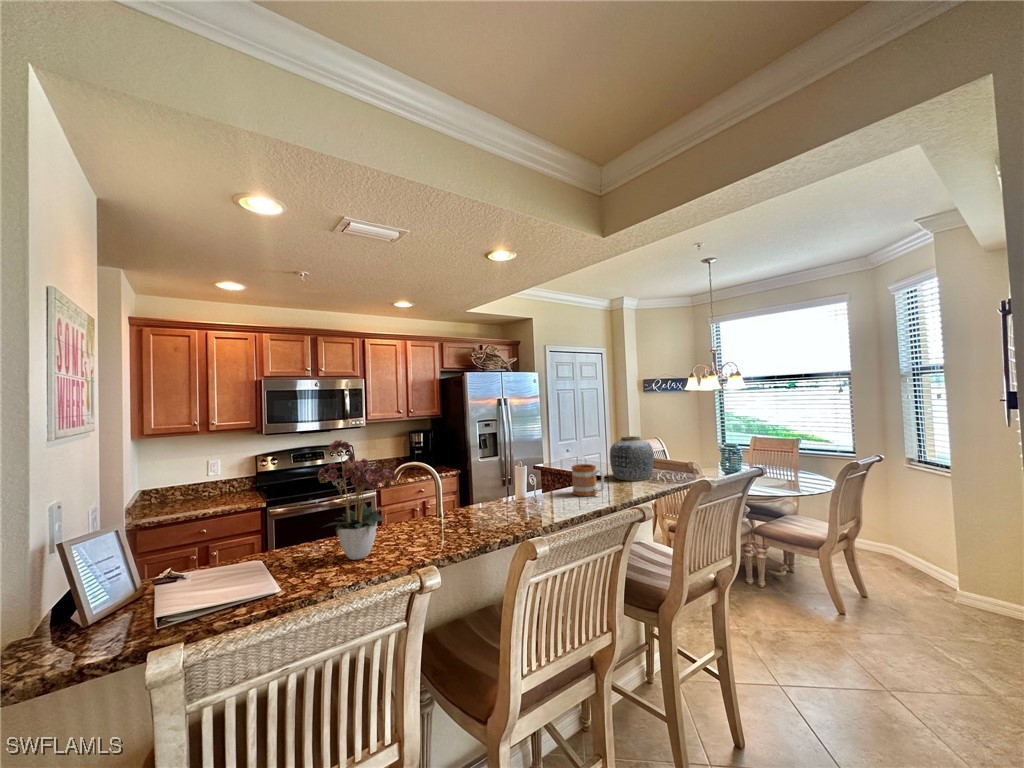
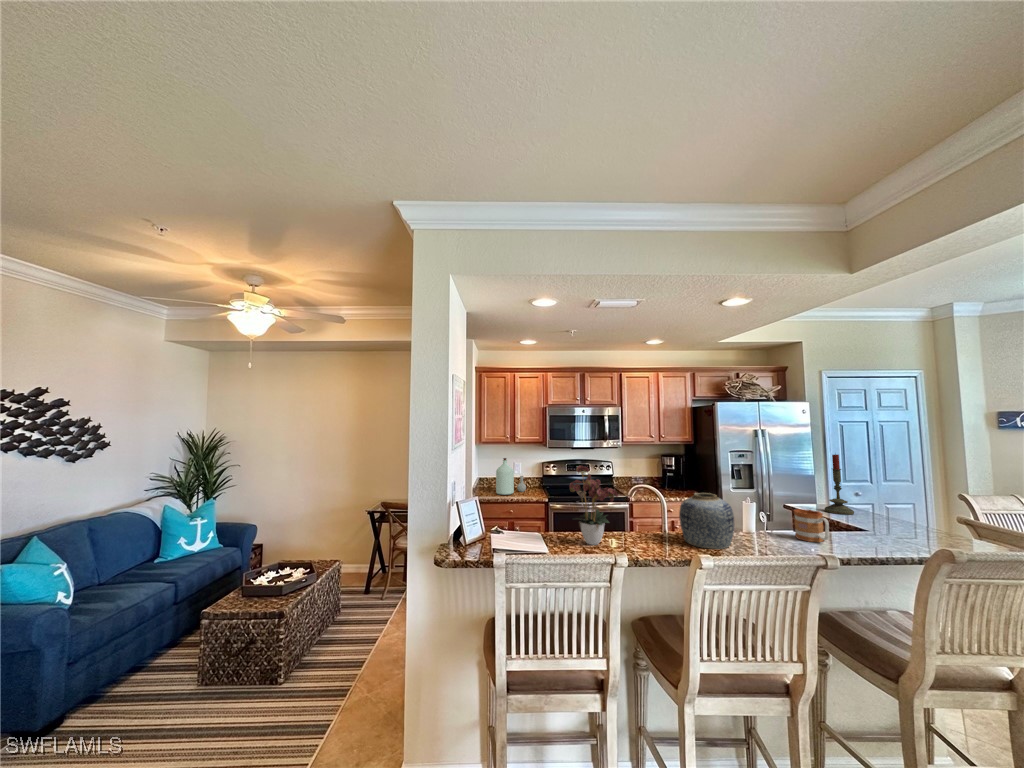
candle: none [572,410,593,467] -> present [825,454,854,515]
vase: present [610,436,654,481] -> present [679,493,734,549]
bottle: none [173,455,228,510] -> present [496,458,526,495]

